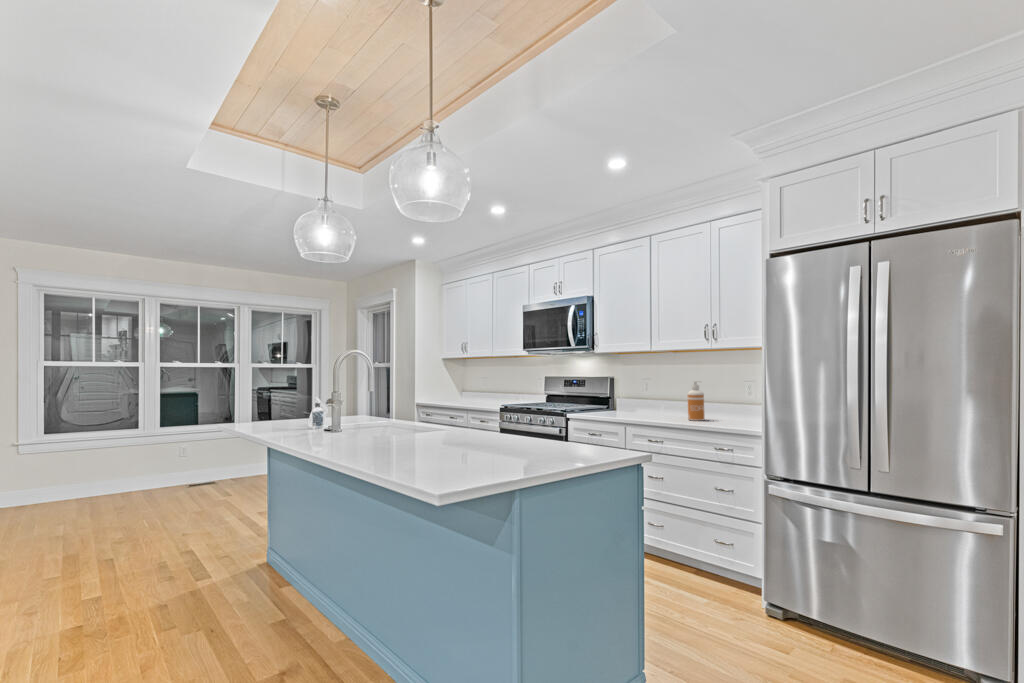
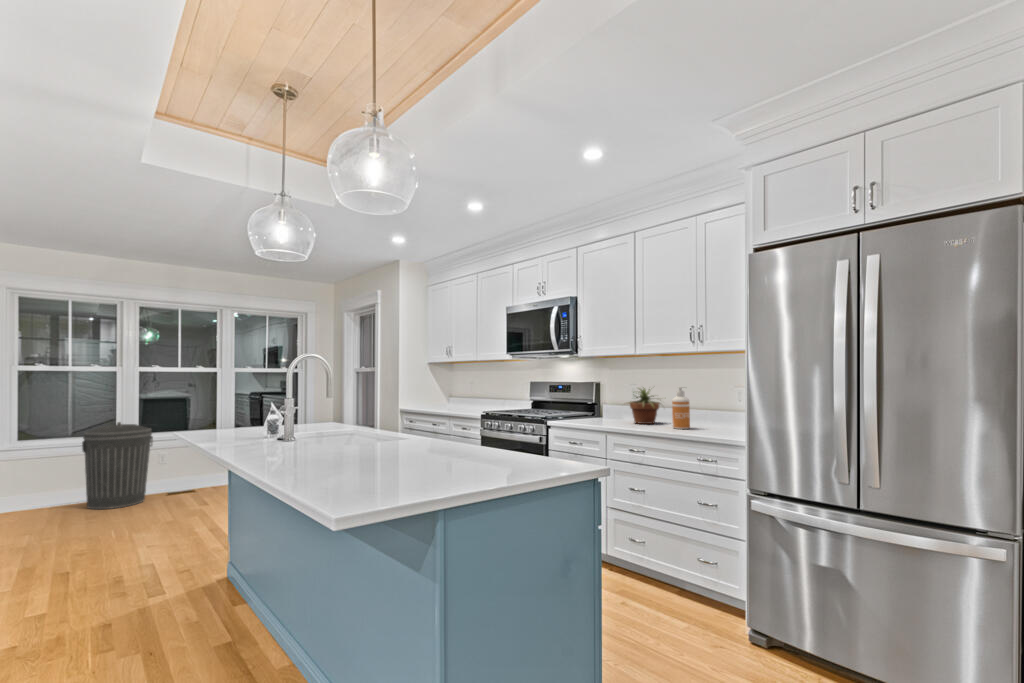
potted plant: none [638,380,683,416] -> present [628,388,660,424]
trash can: none [108,416,175,501] -> present [82,422,153,509]

